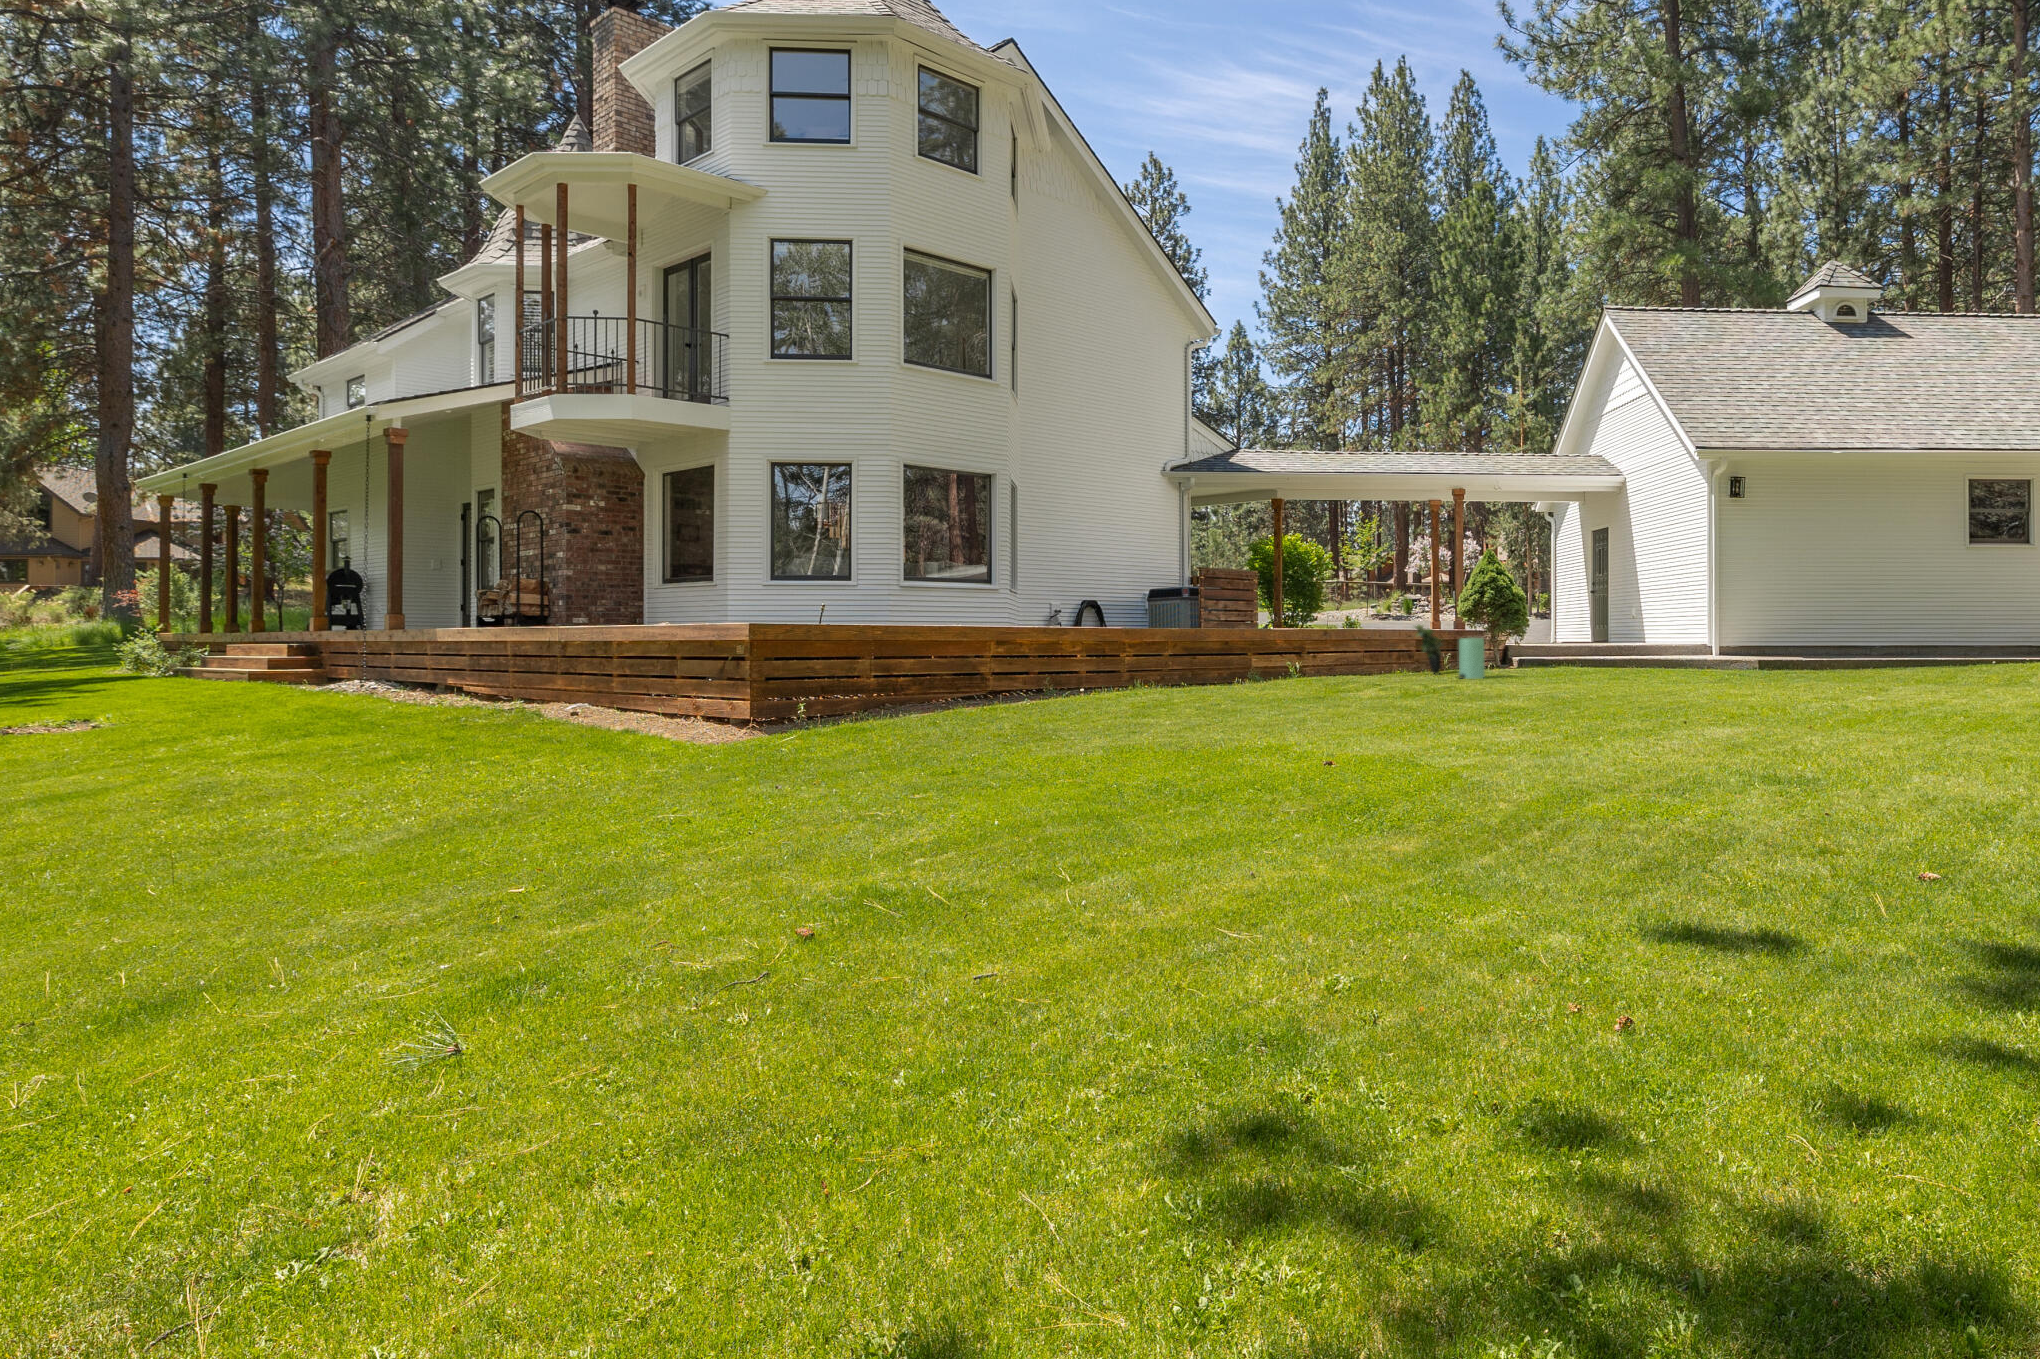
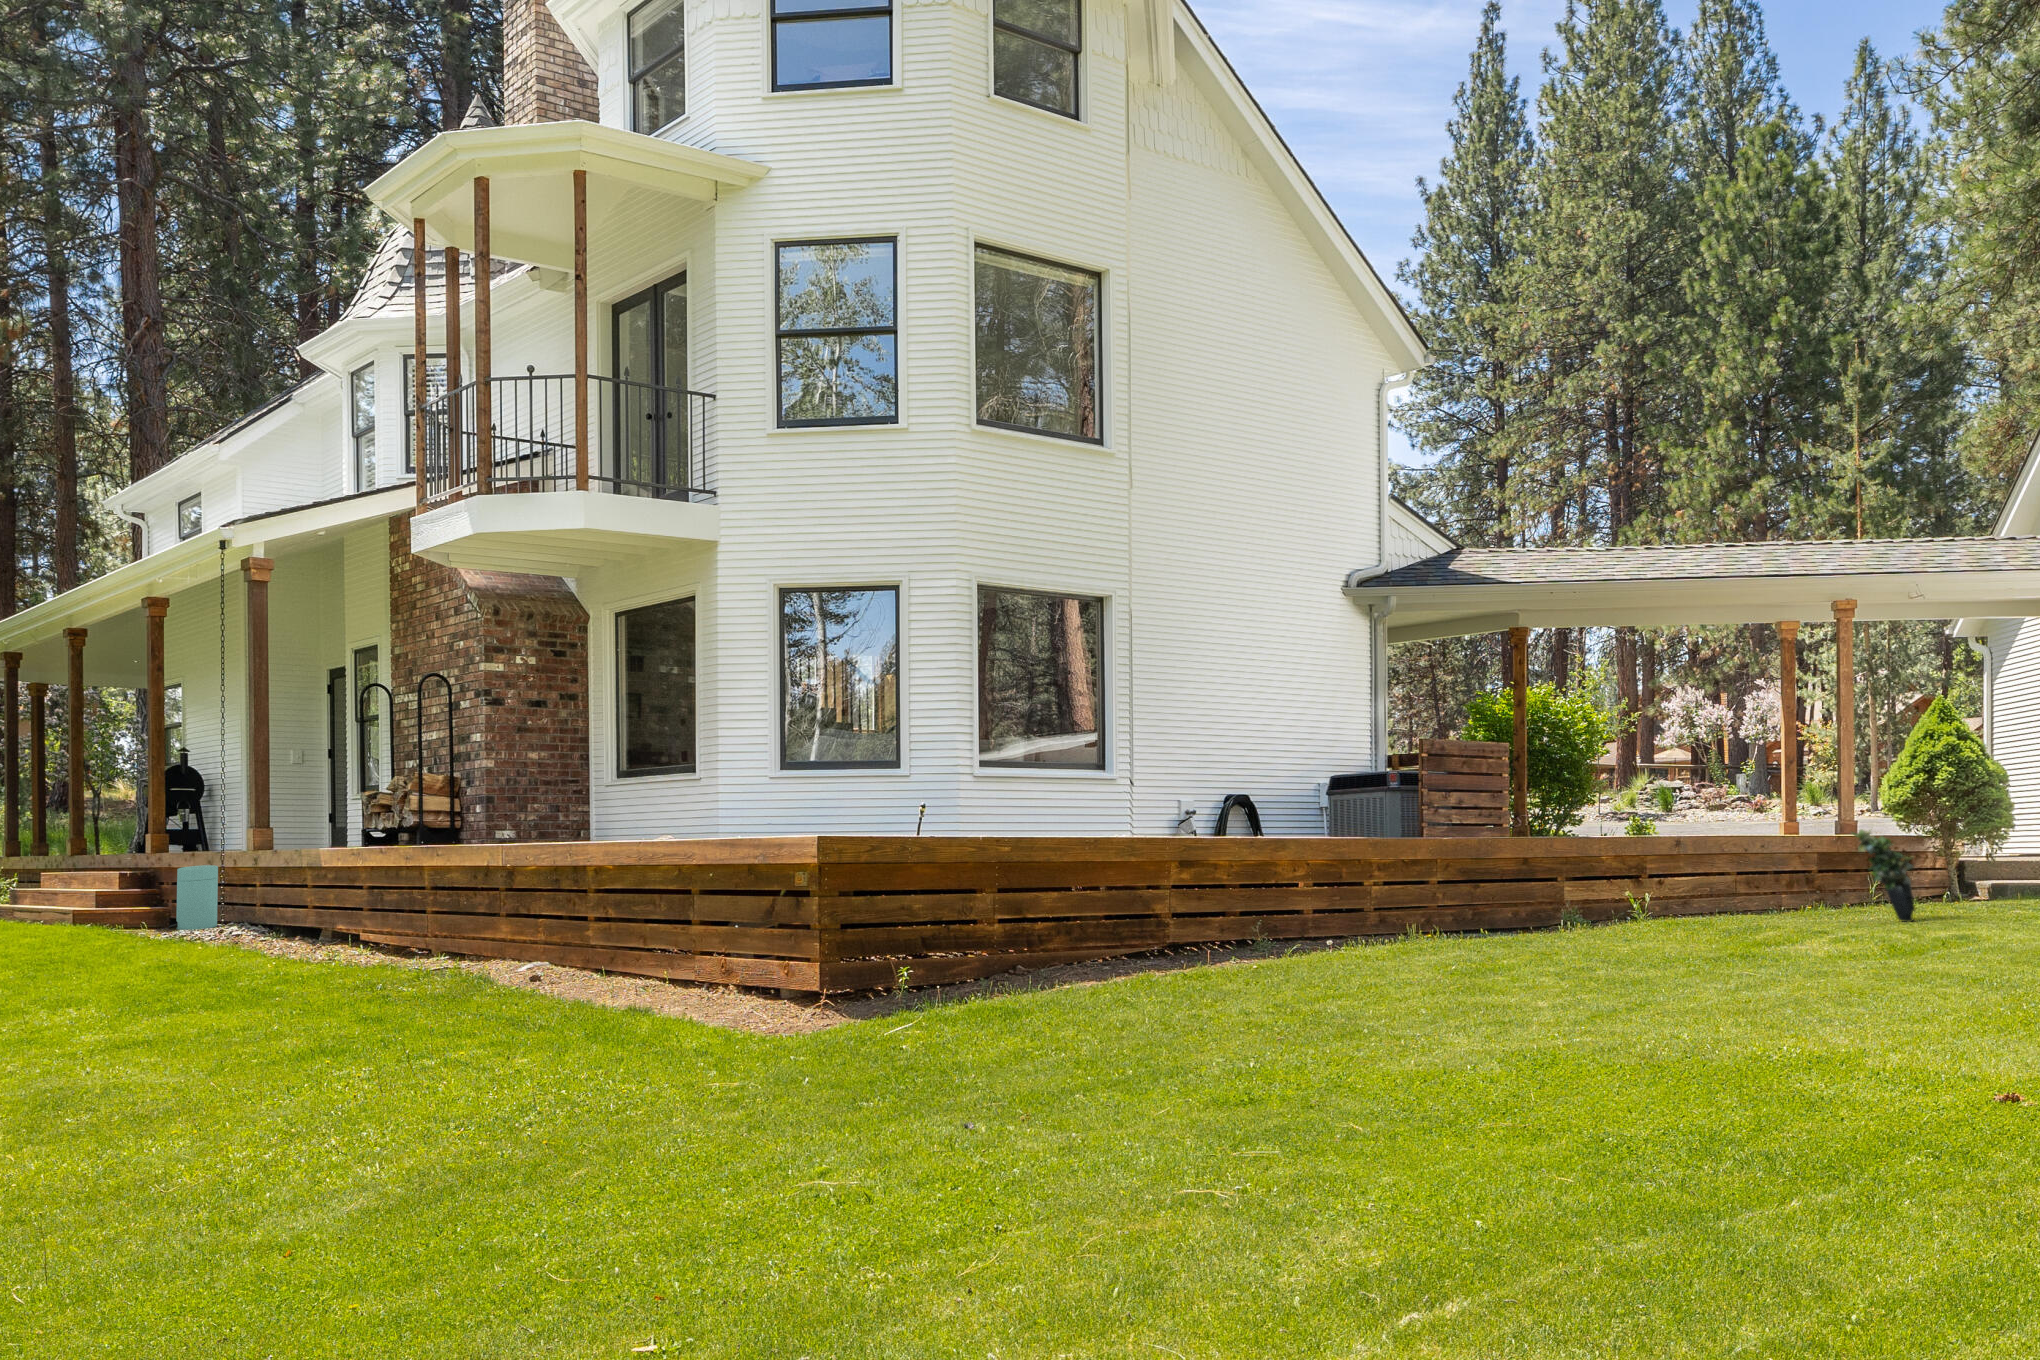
trash can: present [1458,638,1485,679] -> present [168,865,218,930]

